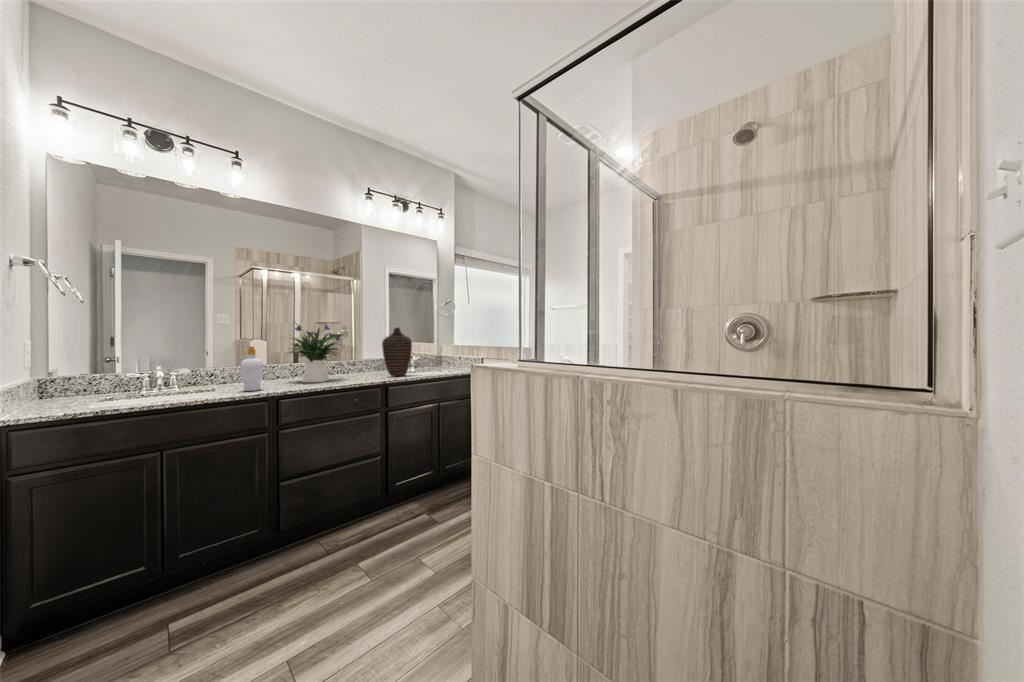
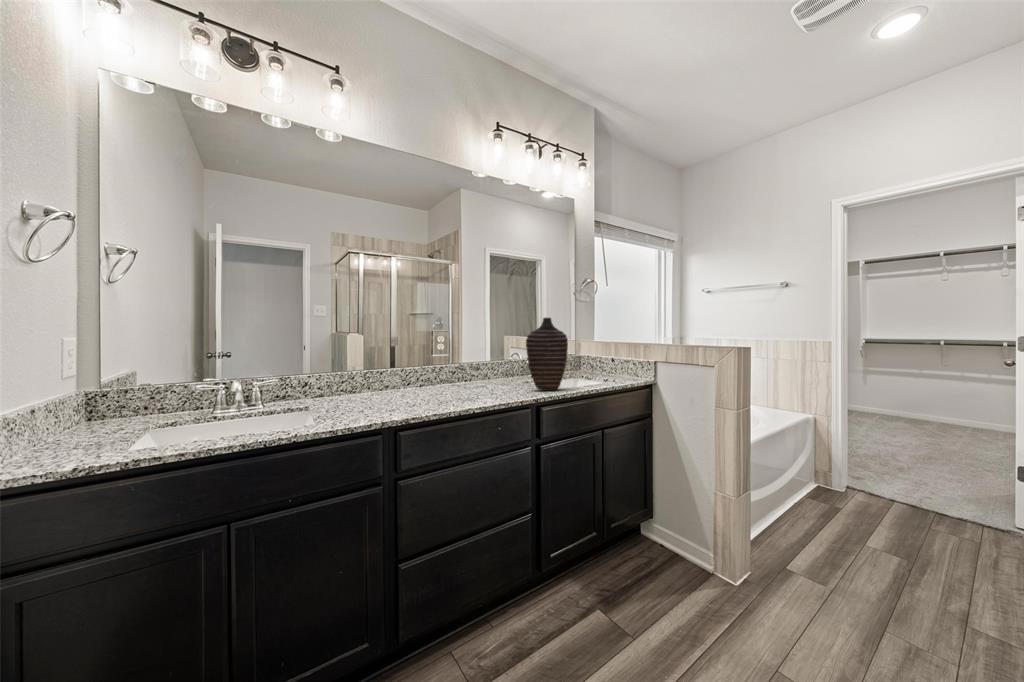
flower arrangement: present [289,322,343,382] -> none [389,308,479,398]
soap bottle: present [240,346,263,391] -> none [342,346,373,415]

